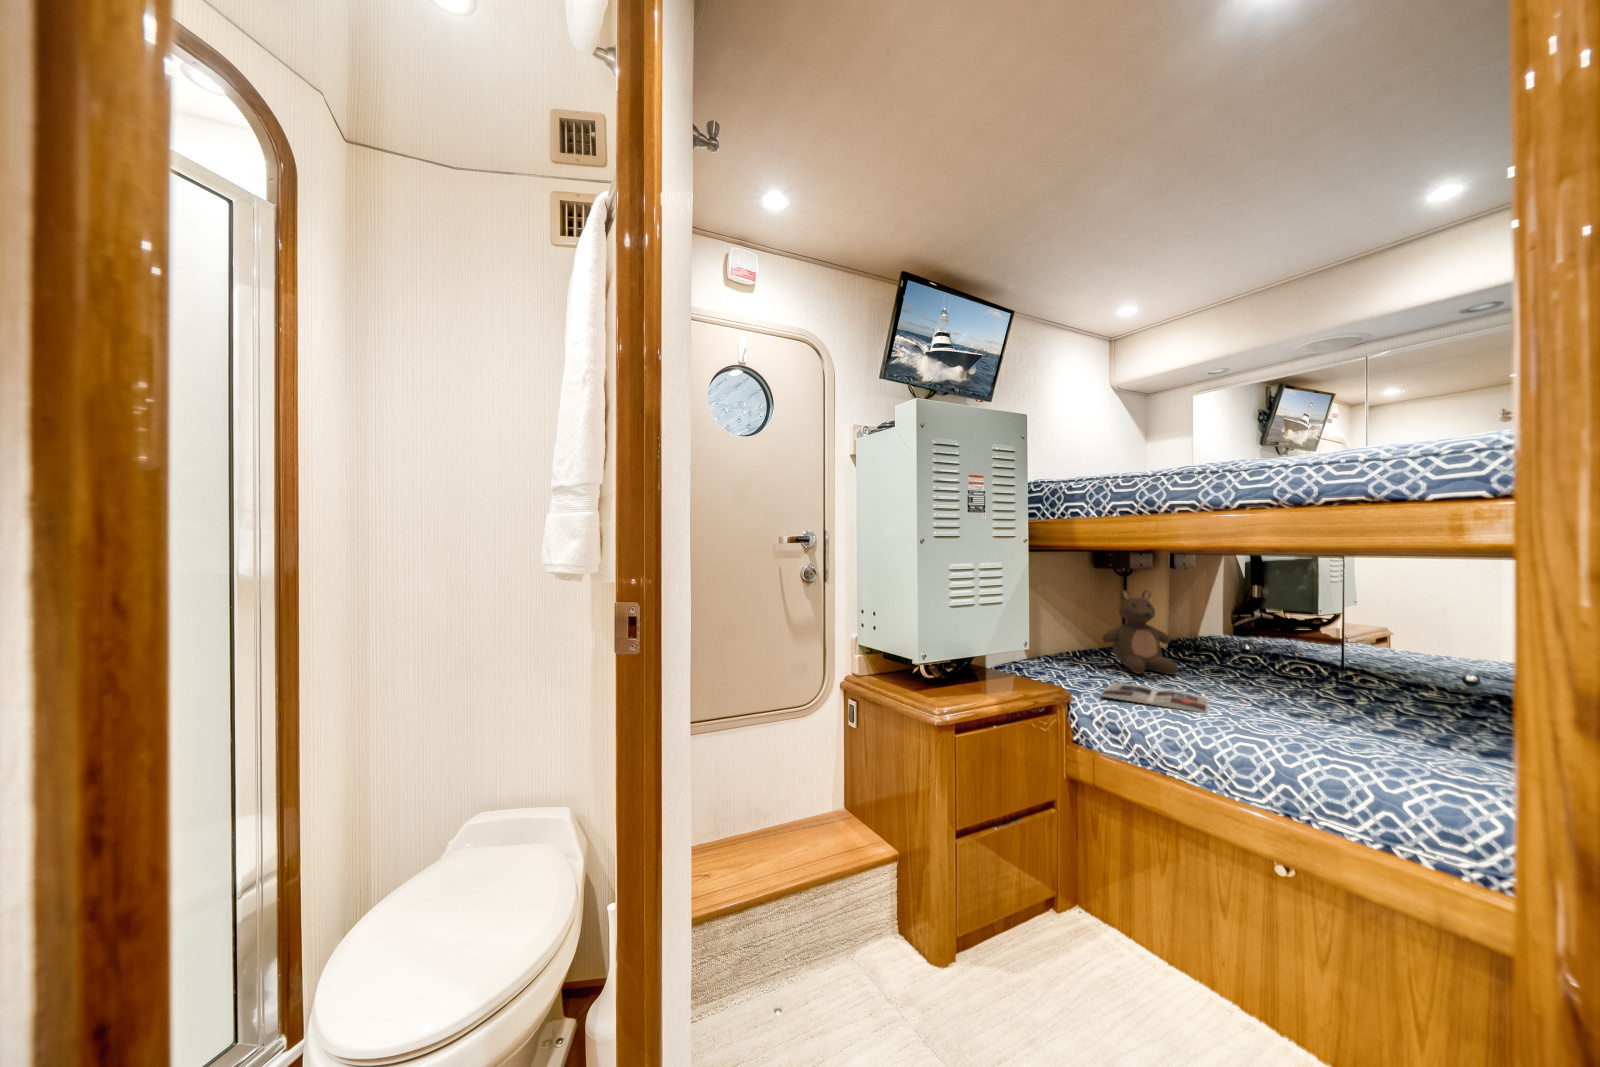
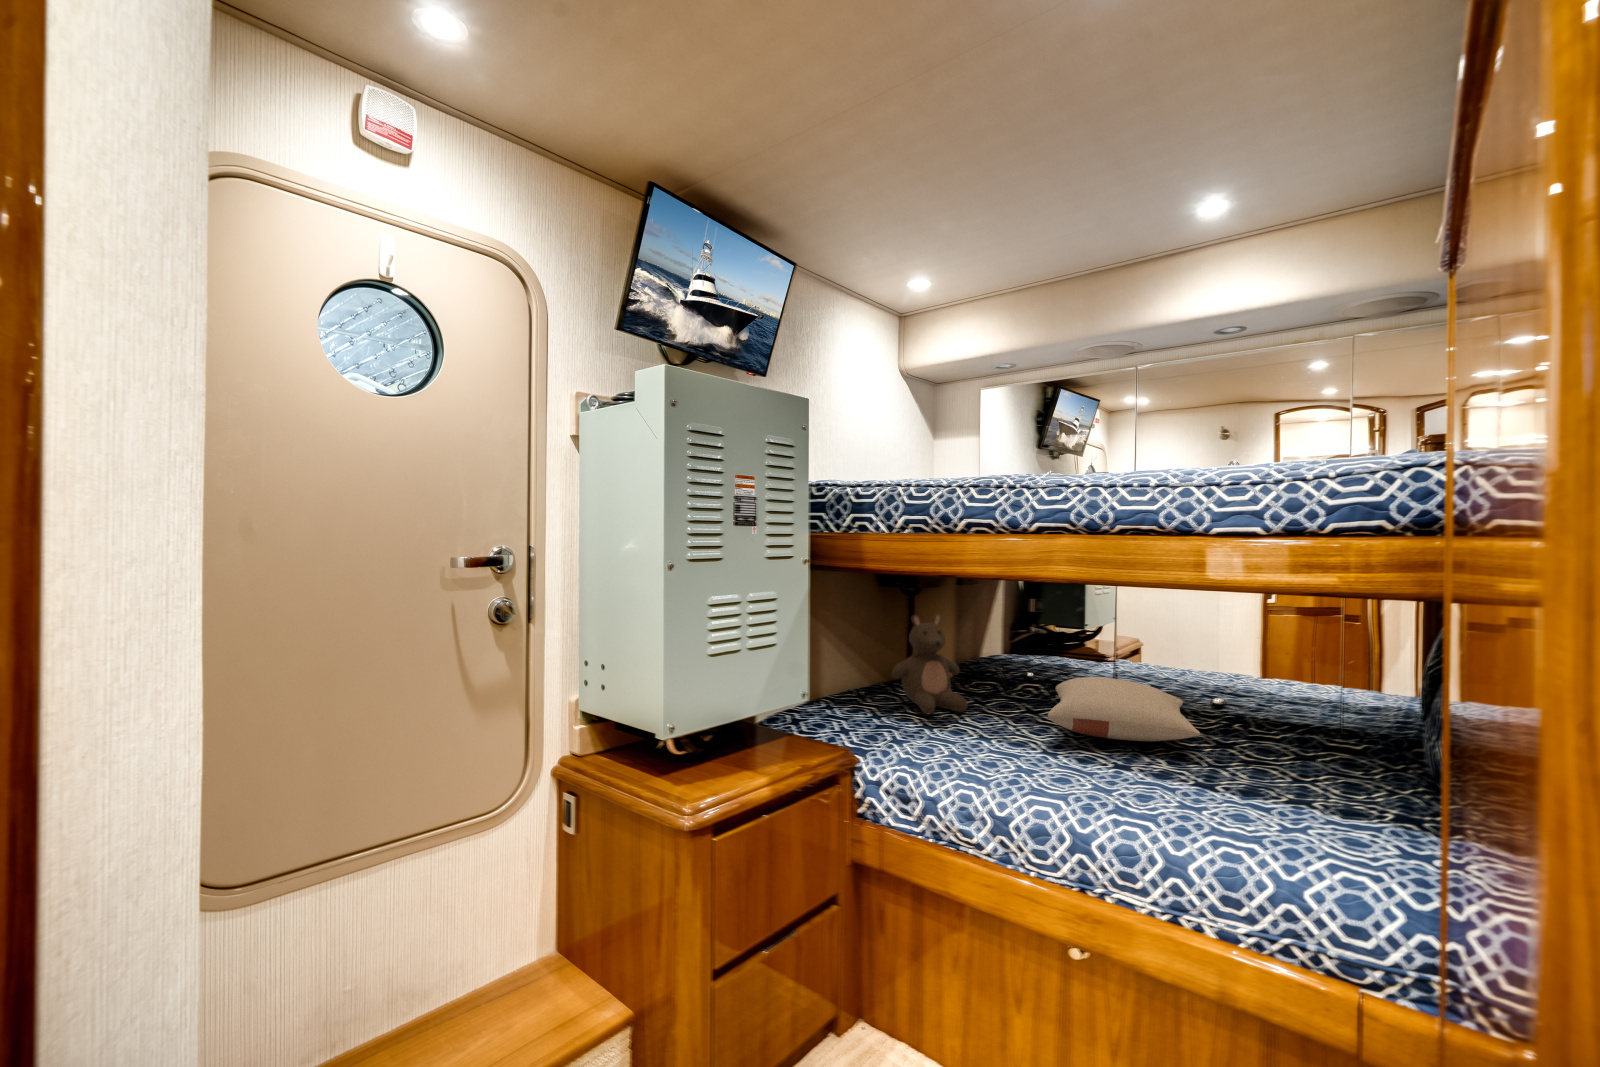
pillow: none [1260,649,1442,708] -> present [1048,677,1200,741]
magazine: present [1101,684,1208,713] -> none [890,733,1001,767]

